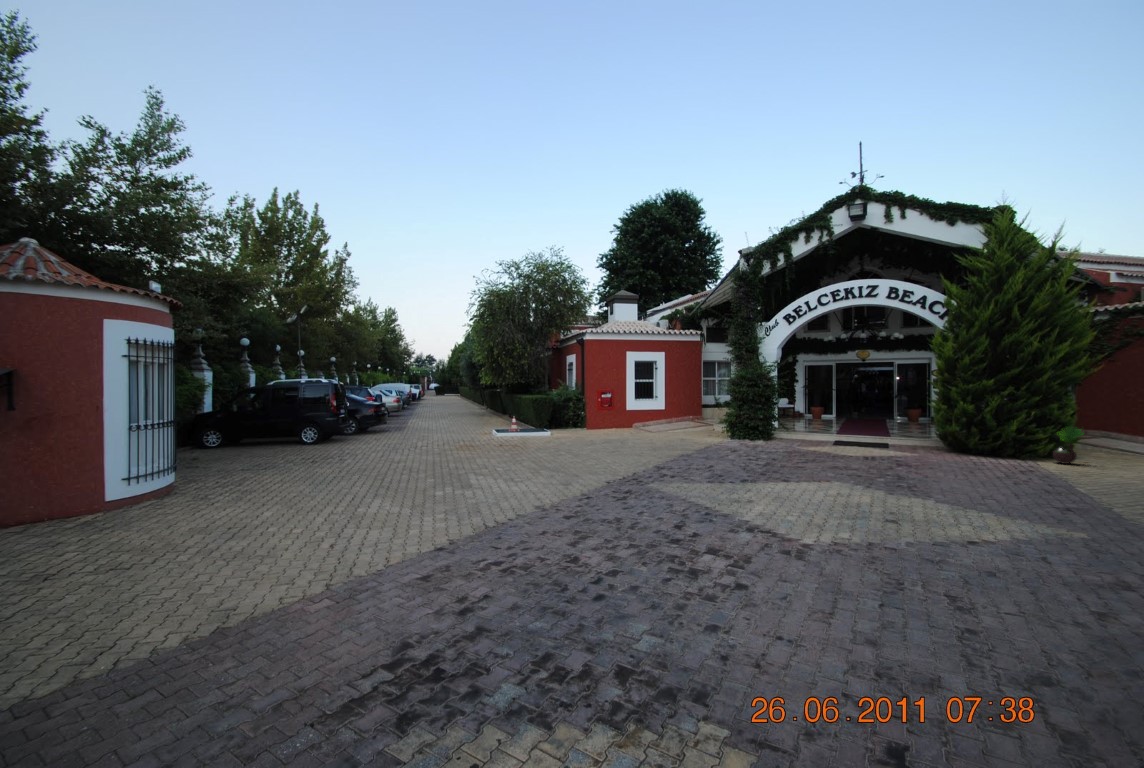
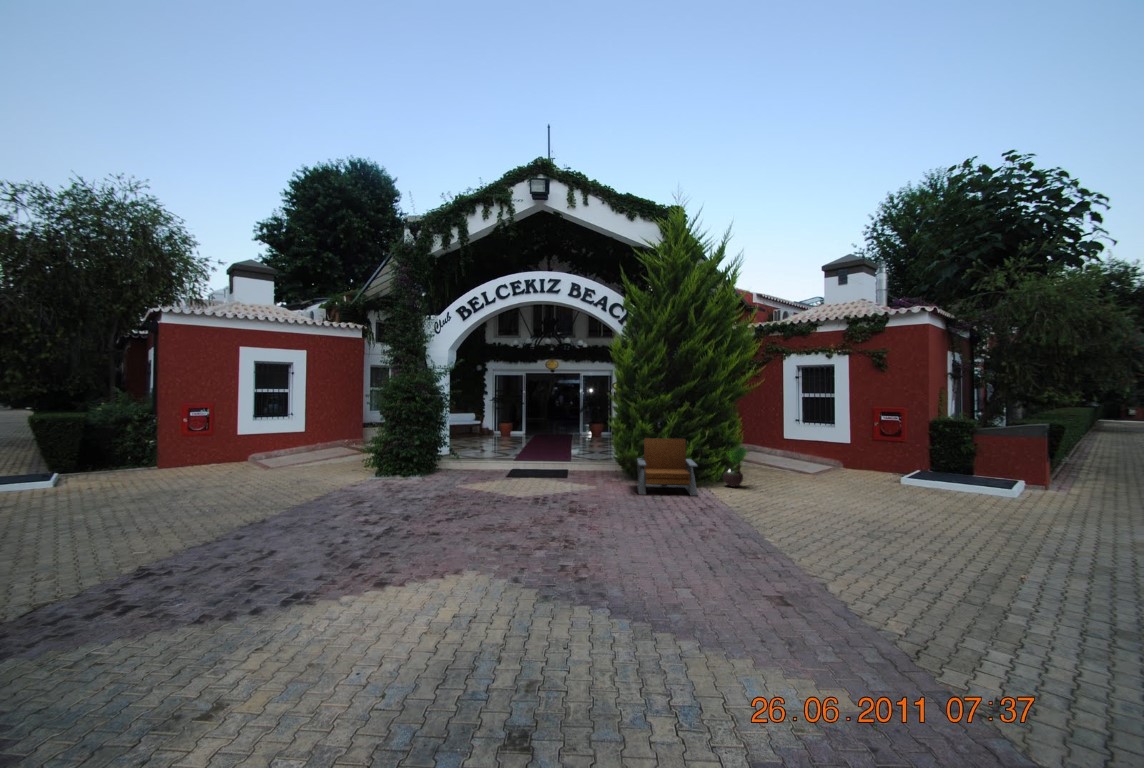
lounge chair: none [957,418,1021,467] -> present [637,438,698,496]

